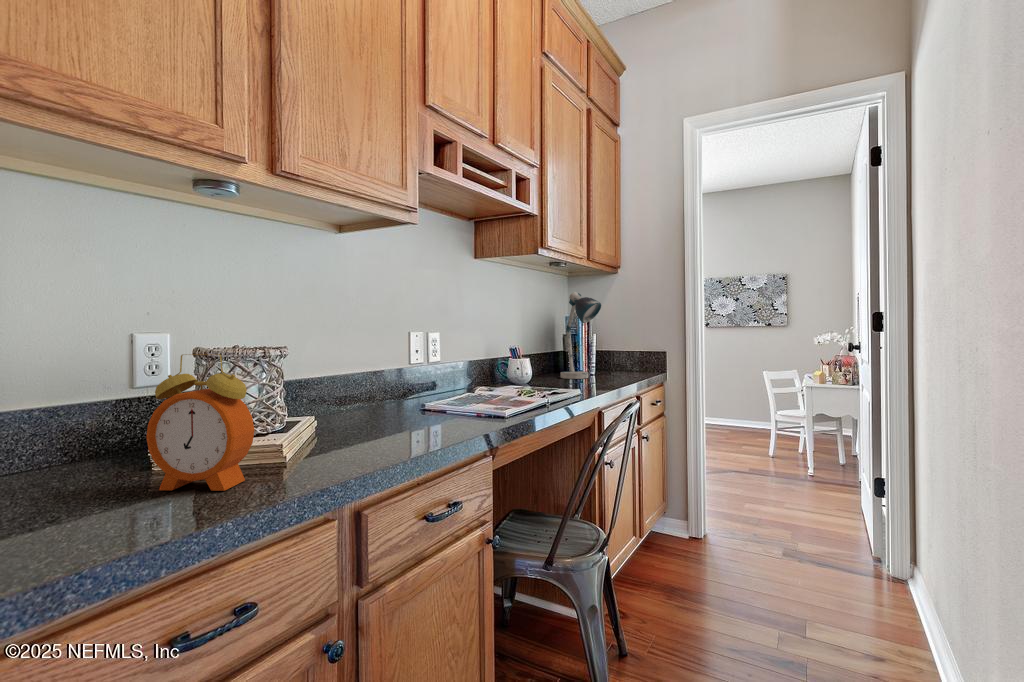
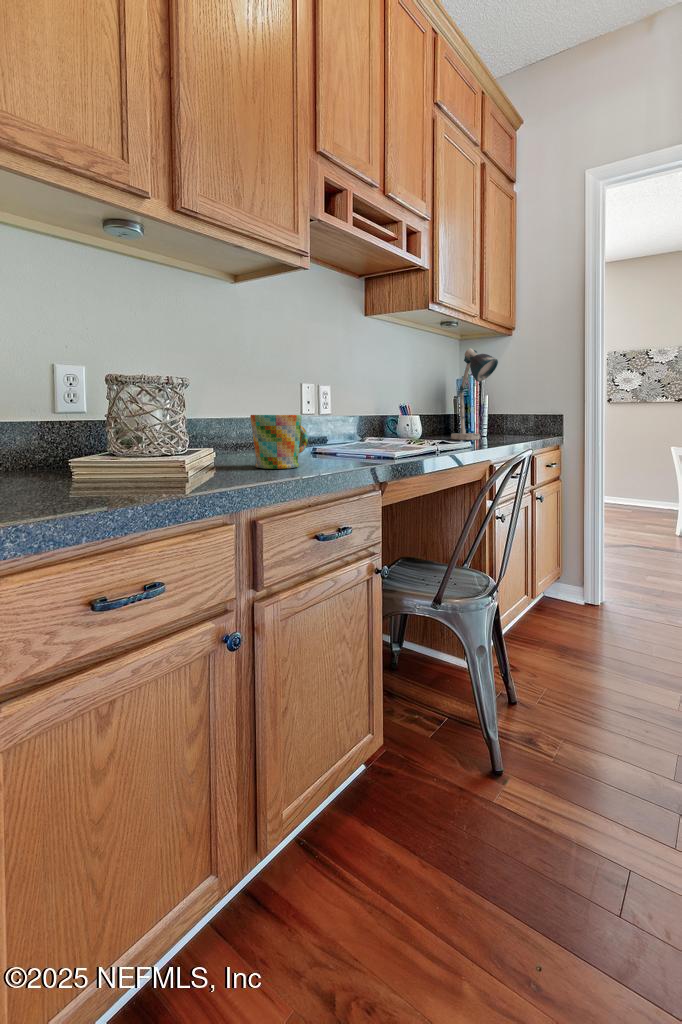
alarm clock: present [146,354,254,491] -> none [65,363,158,490]
mug: none [355,381,416,441] -> present [250,415,308,469]

